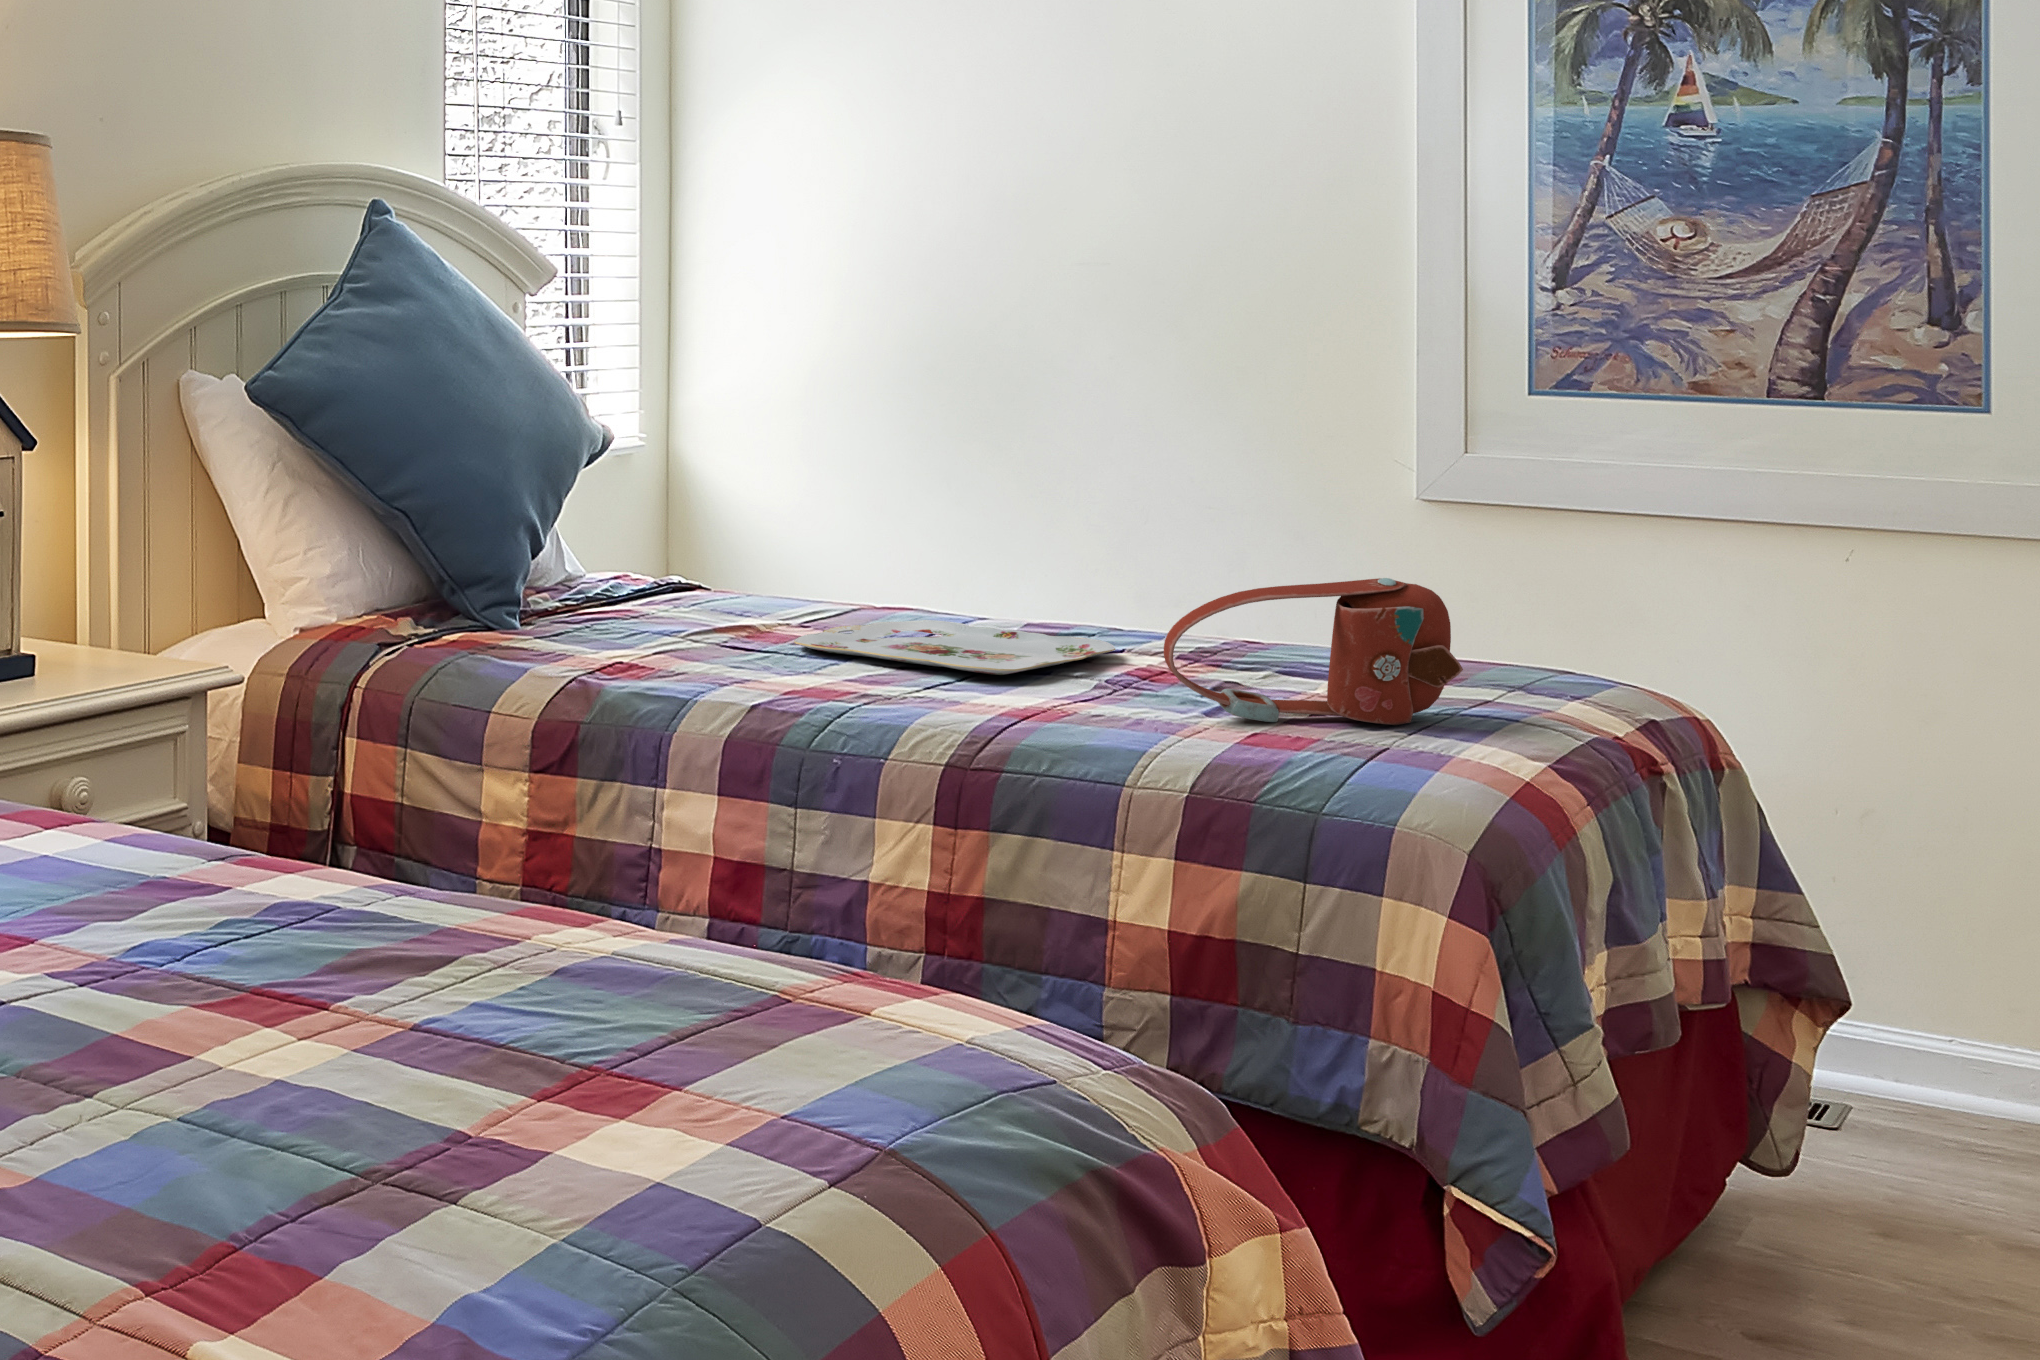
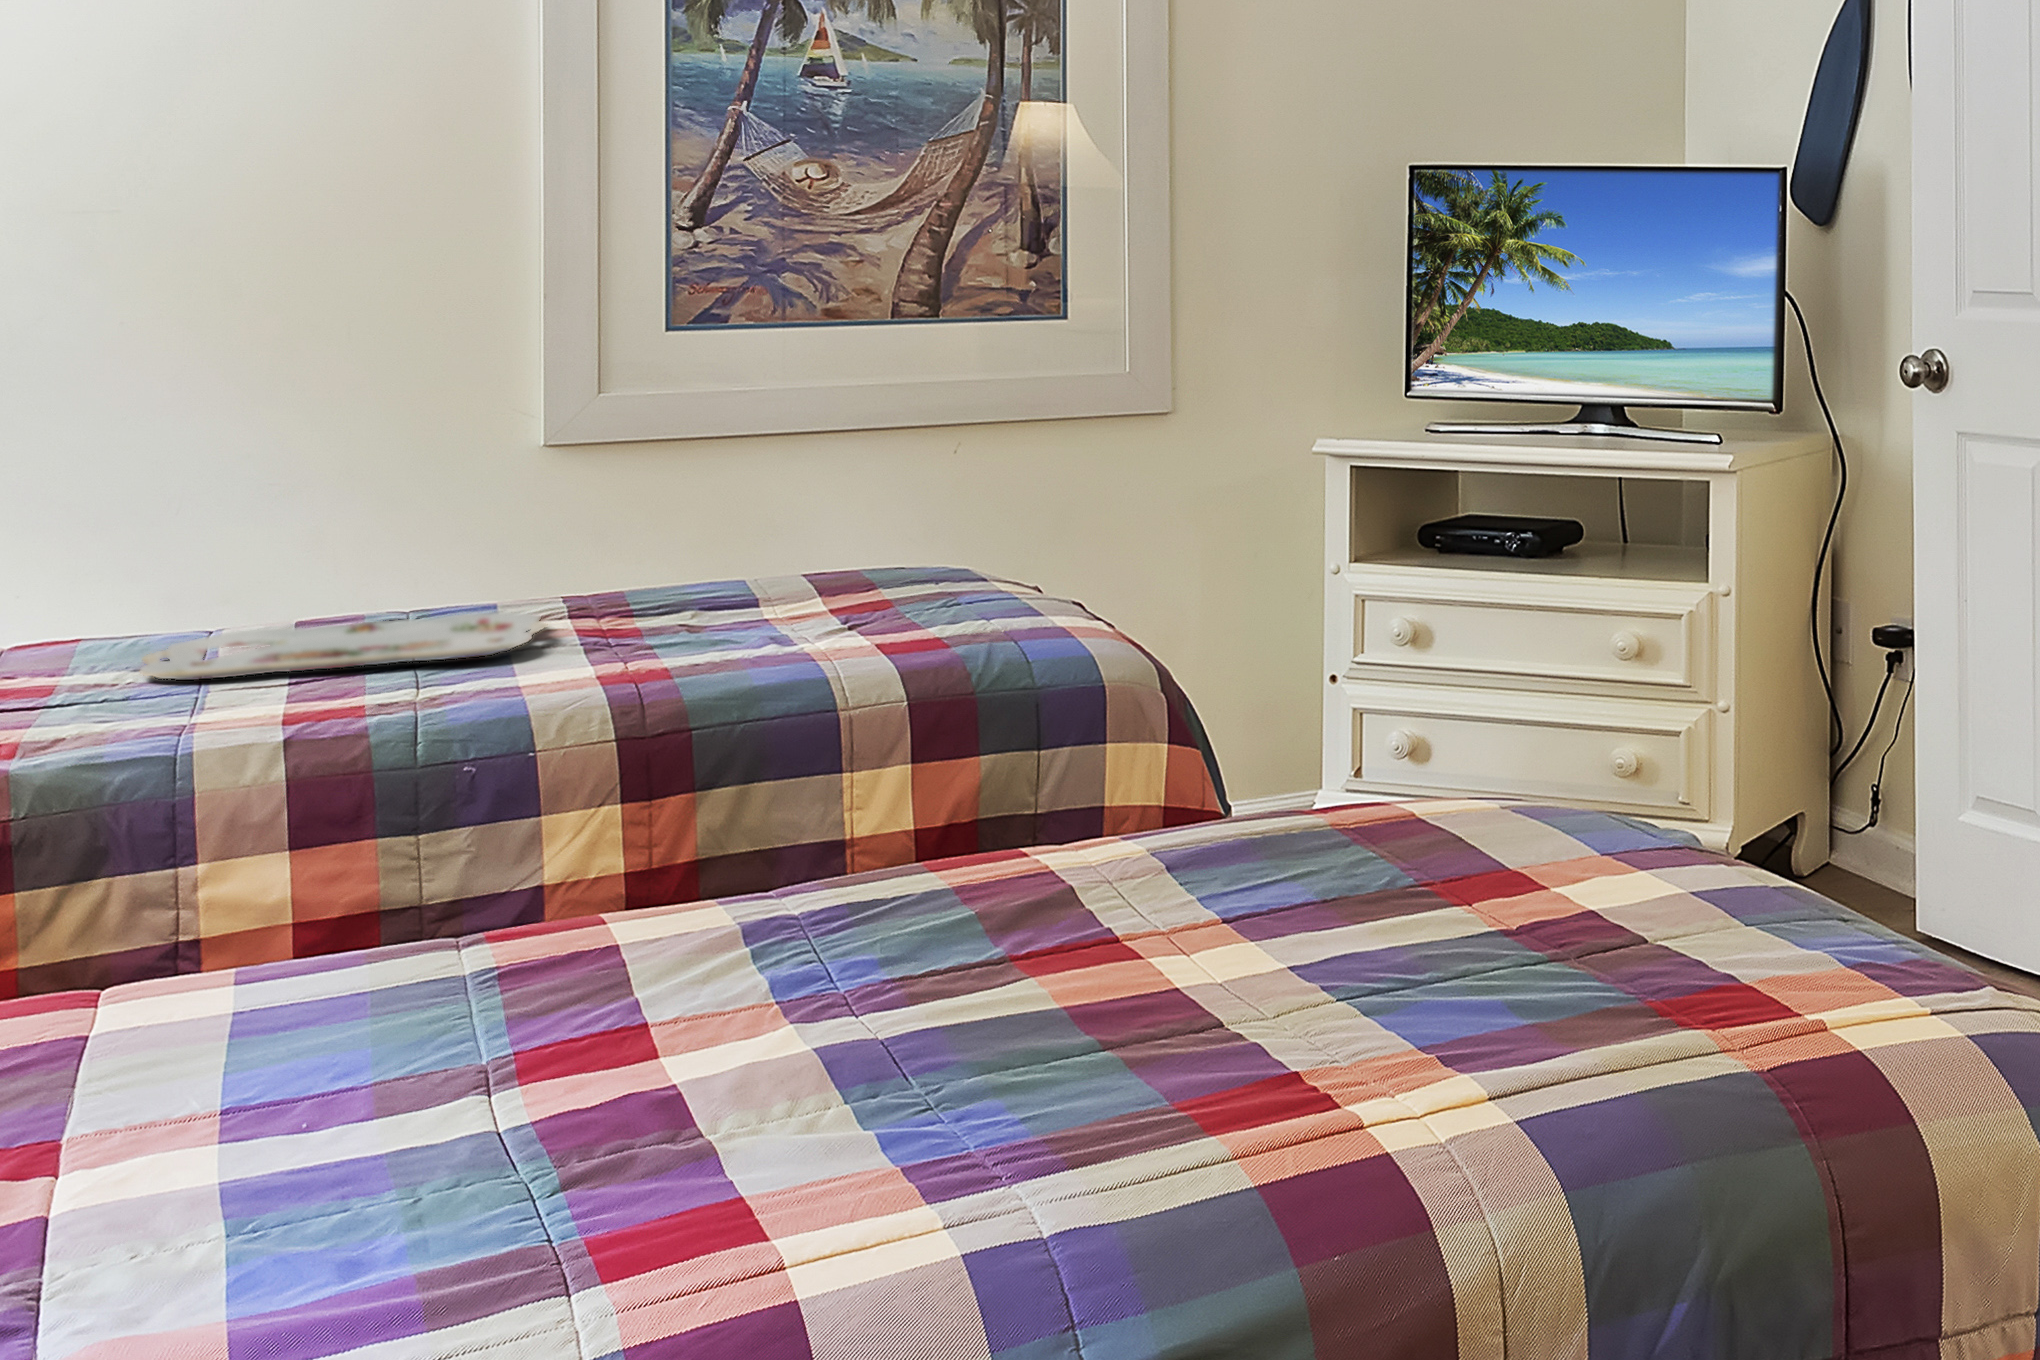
handbag: present [1164,578,1463,725] -> none [761,484,993,638]

